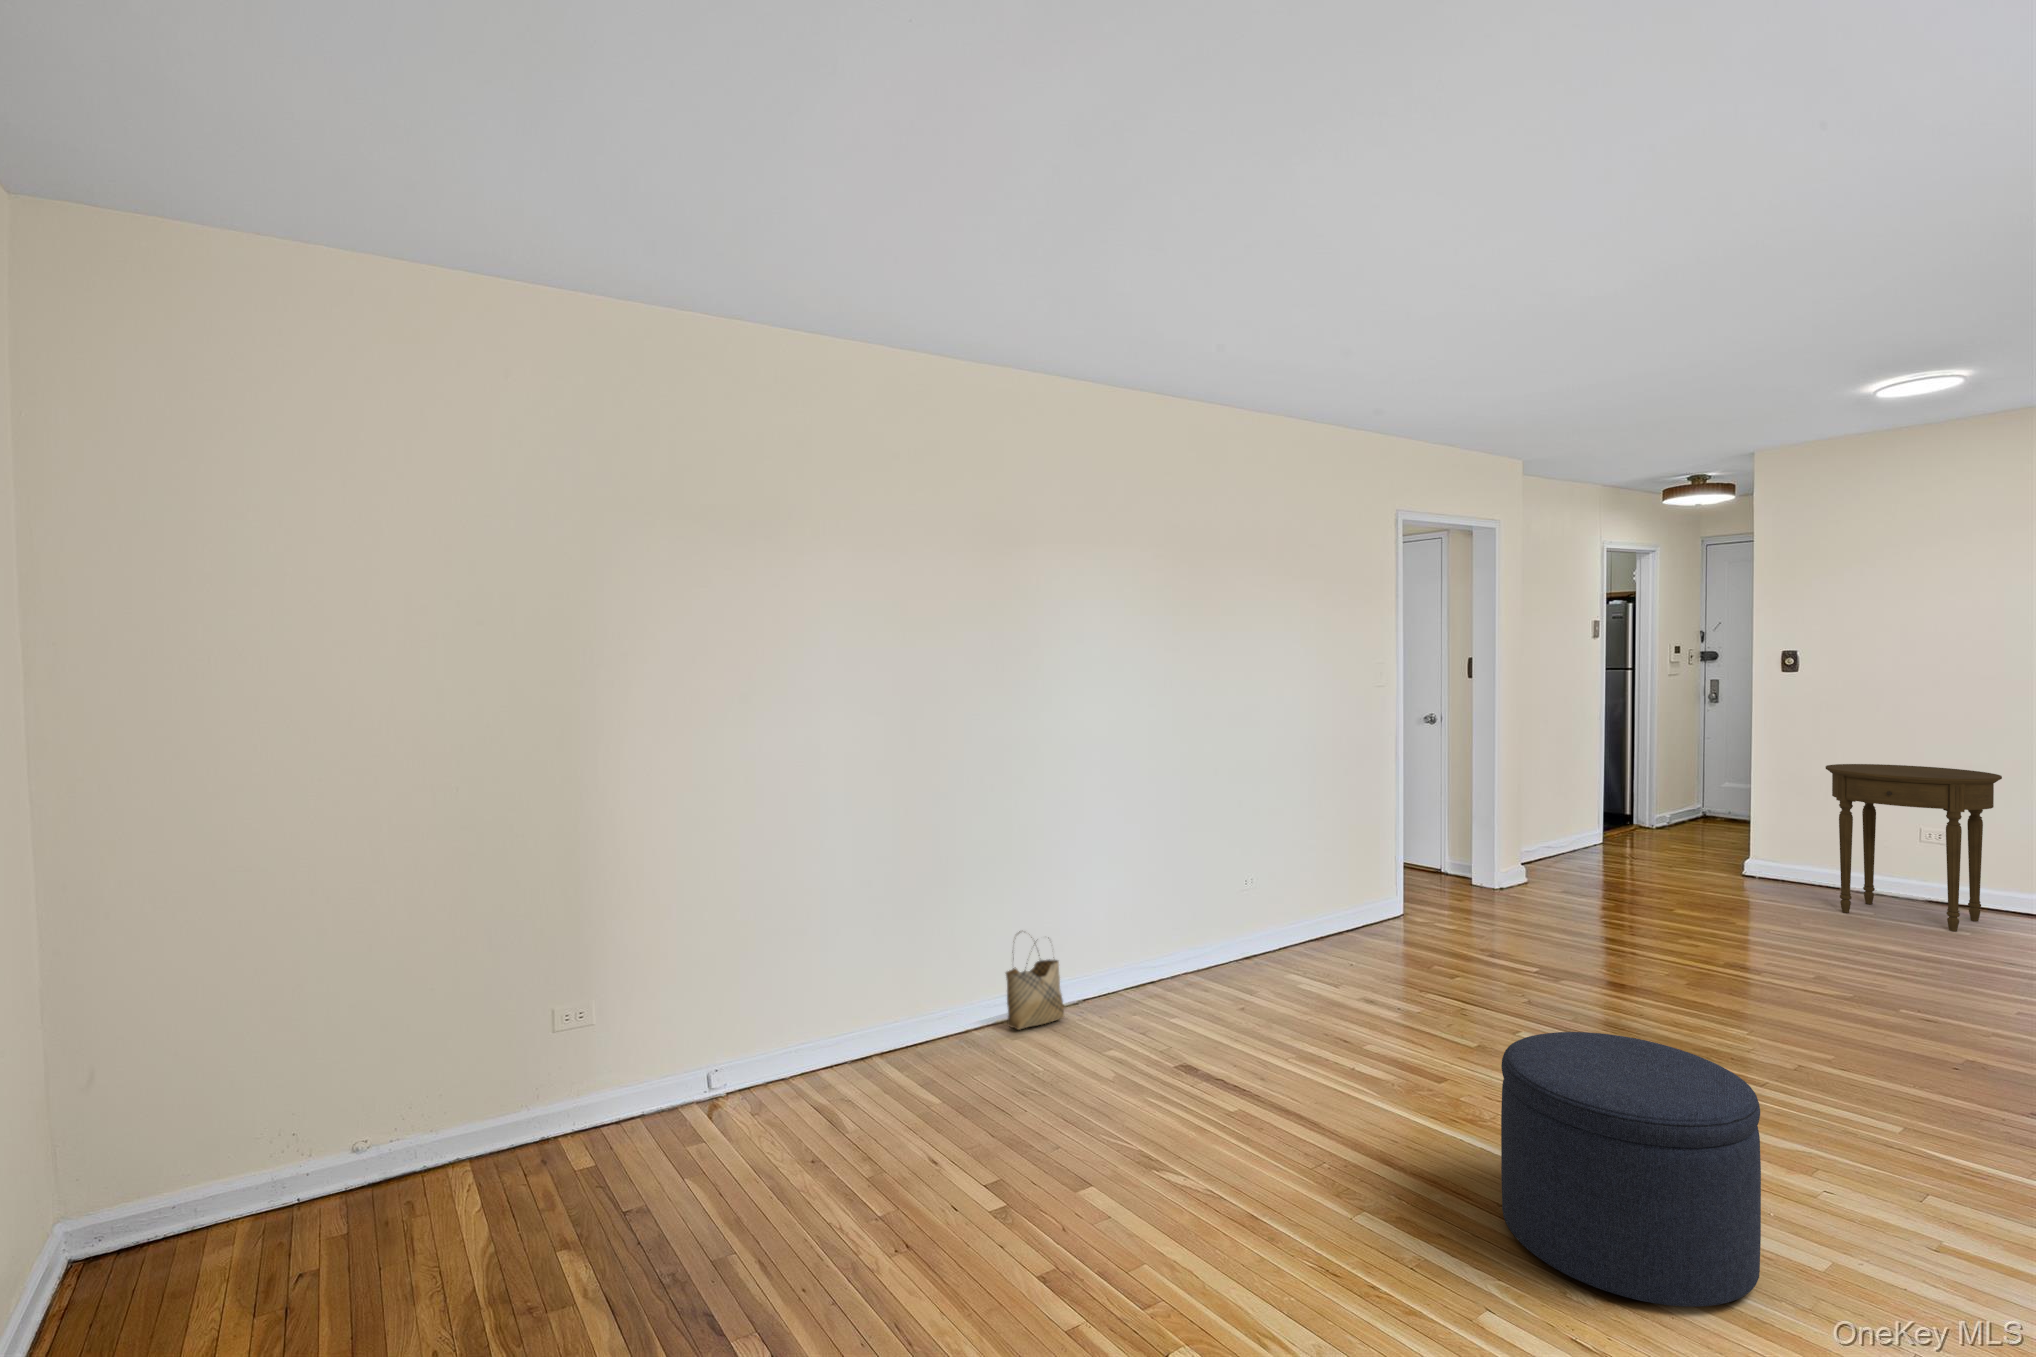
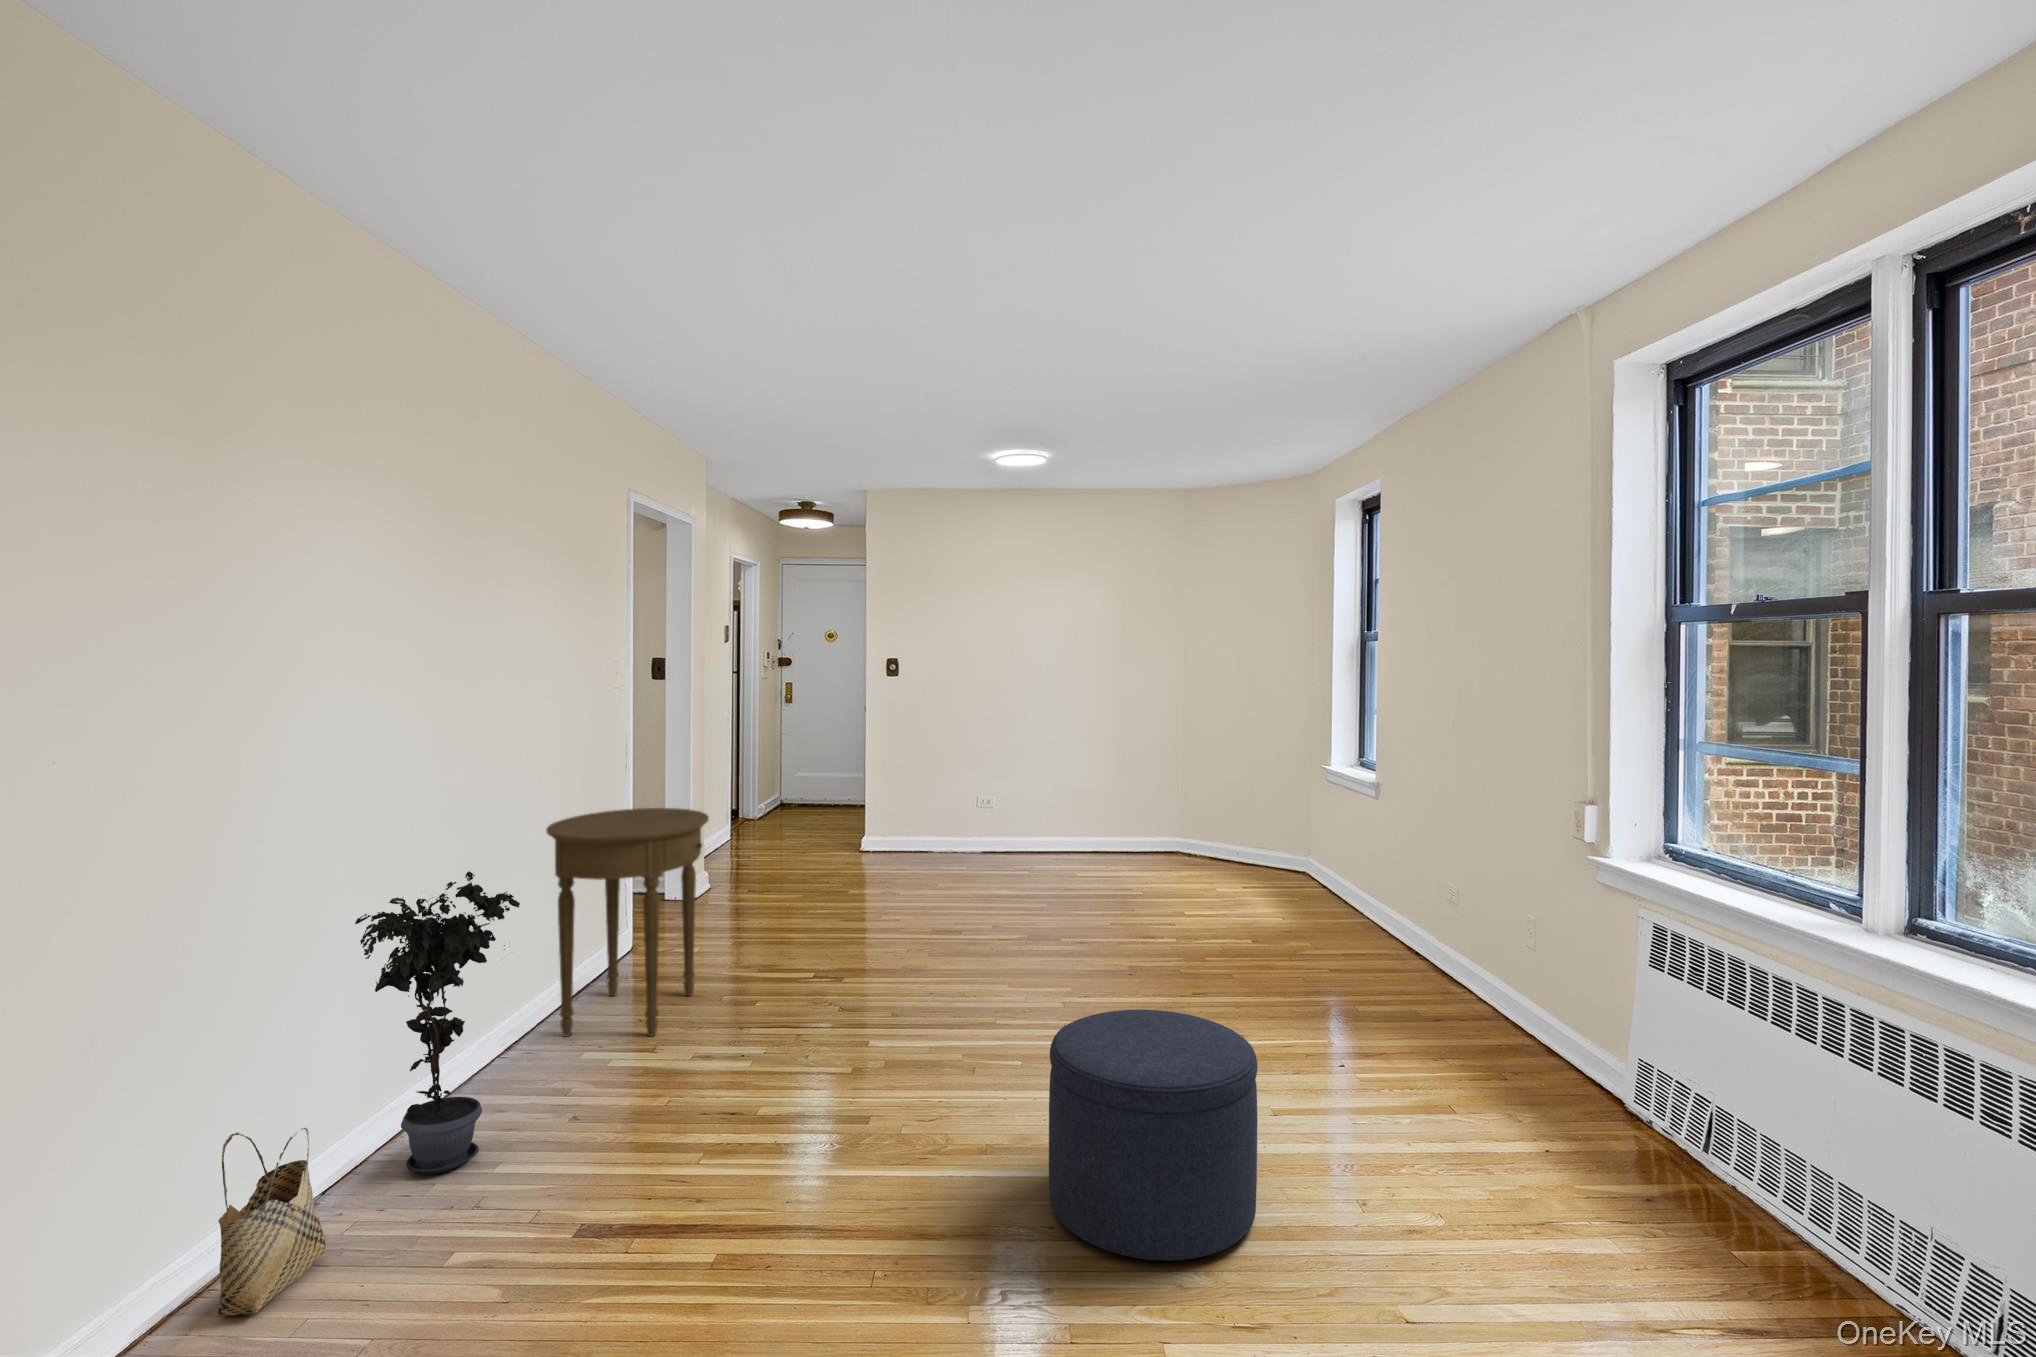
side table: present [1826,764,2002,931] -> present [546,808,709,1037]
potted plant: none [1093,806,1213,1006] -> present [355,871,520,1174]

